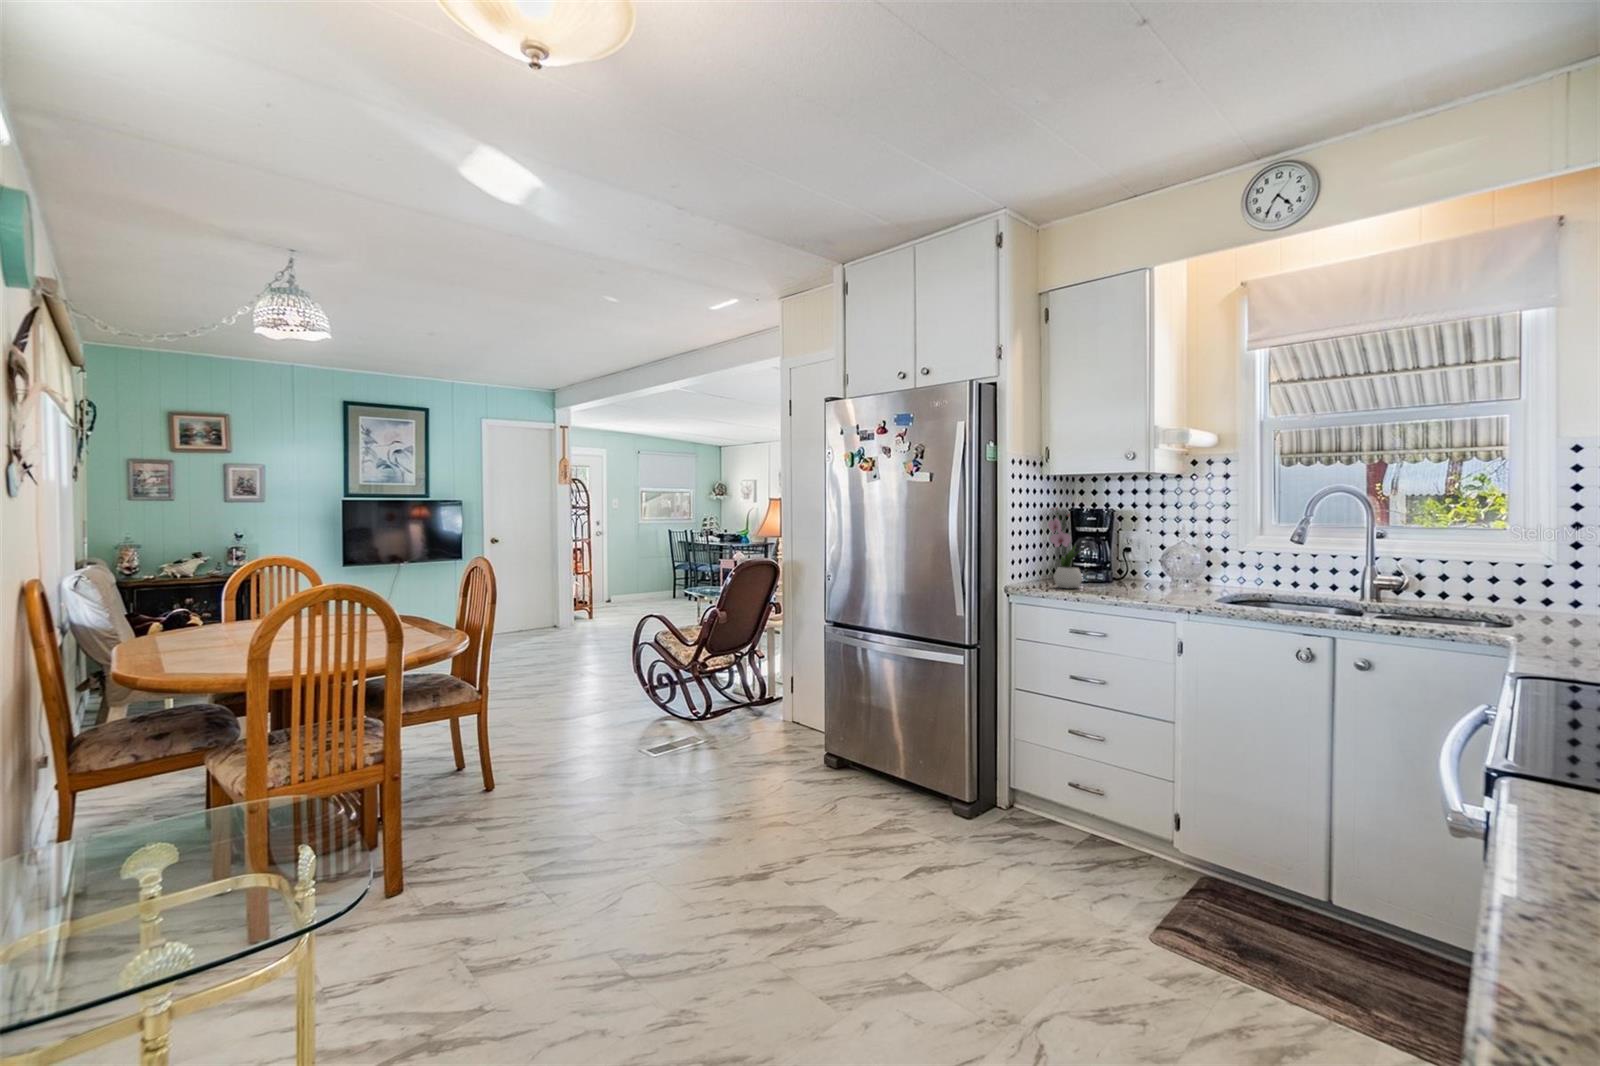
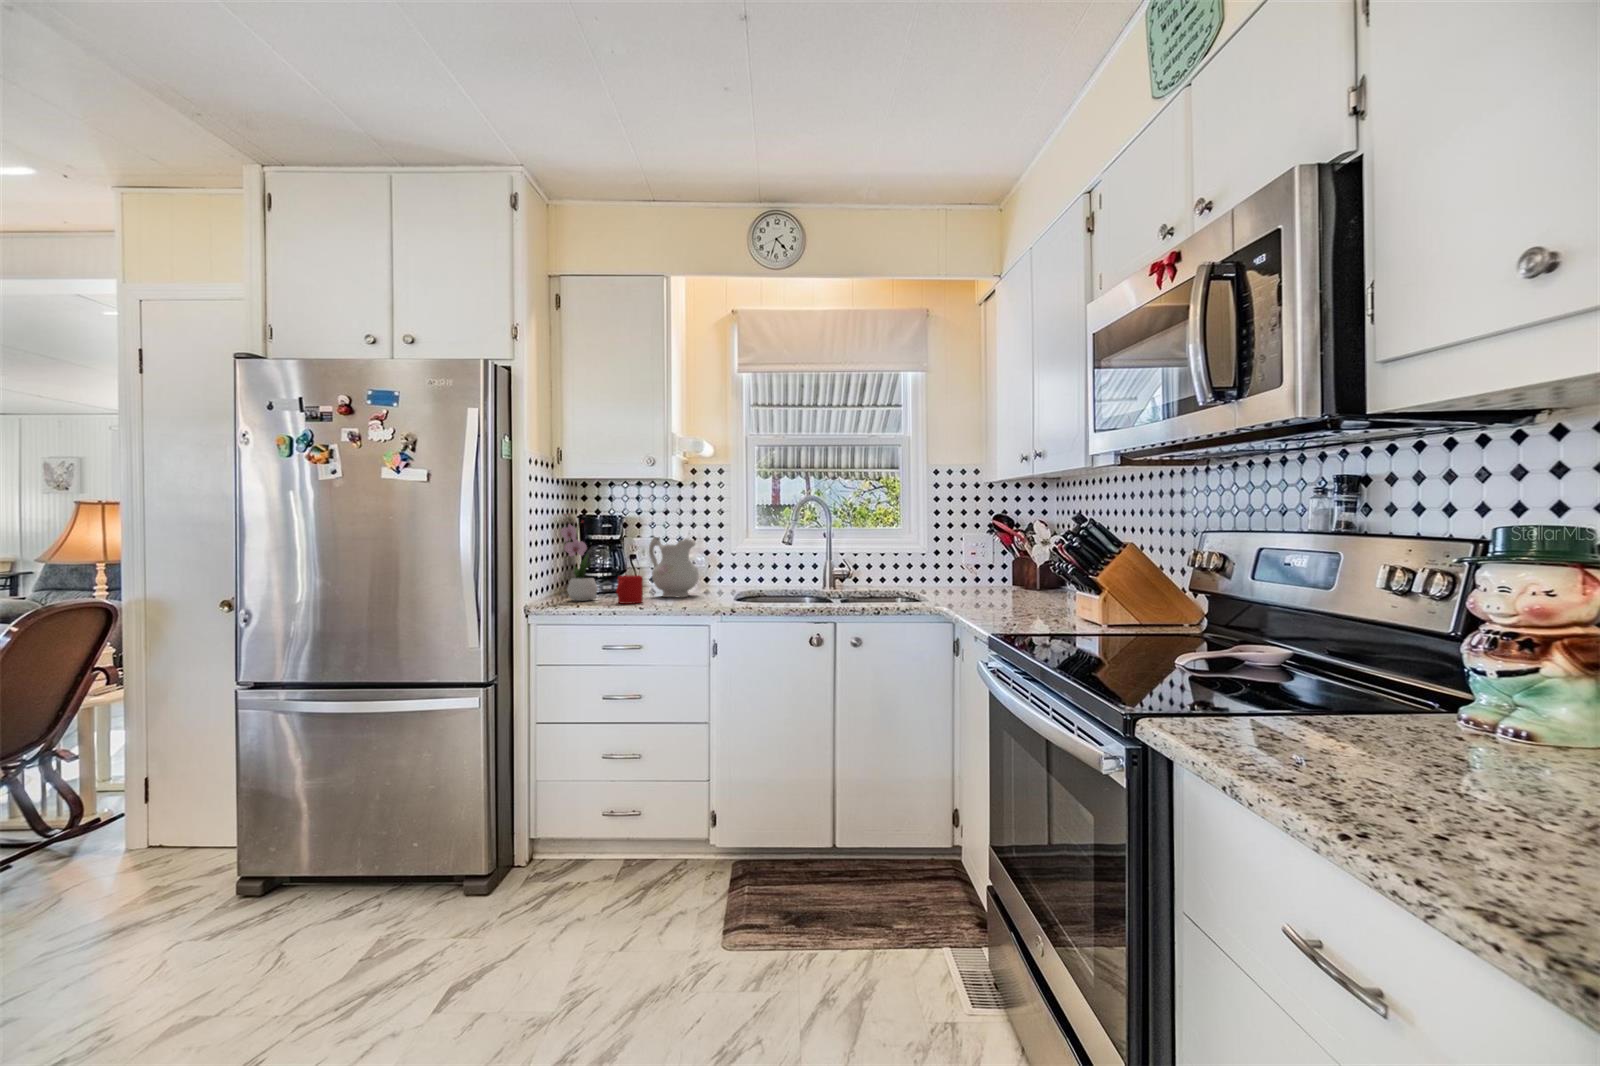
ceramic pitcher: none [1138,530,1191,593] -> present [649,537,699,597]
mug: none [1091,567,1121,595] -> present [616,575,643,604]

